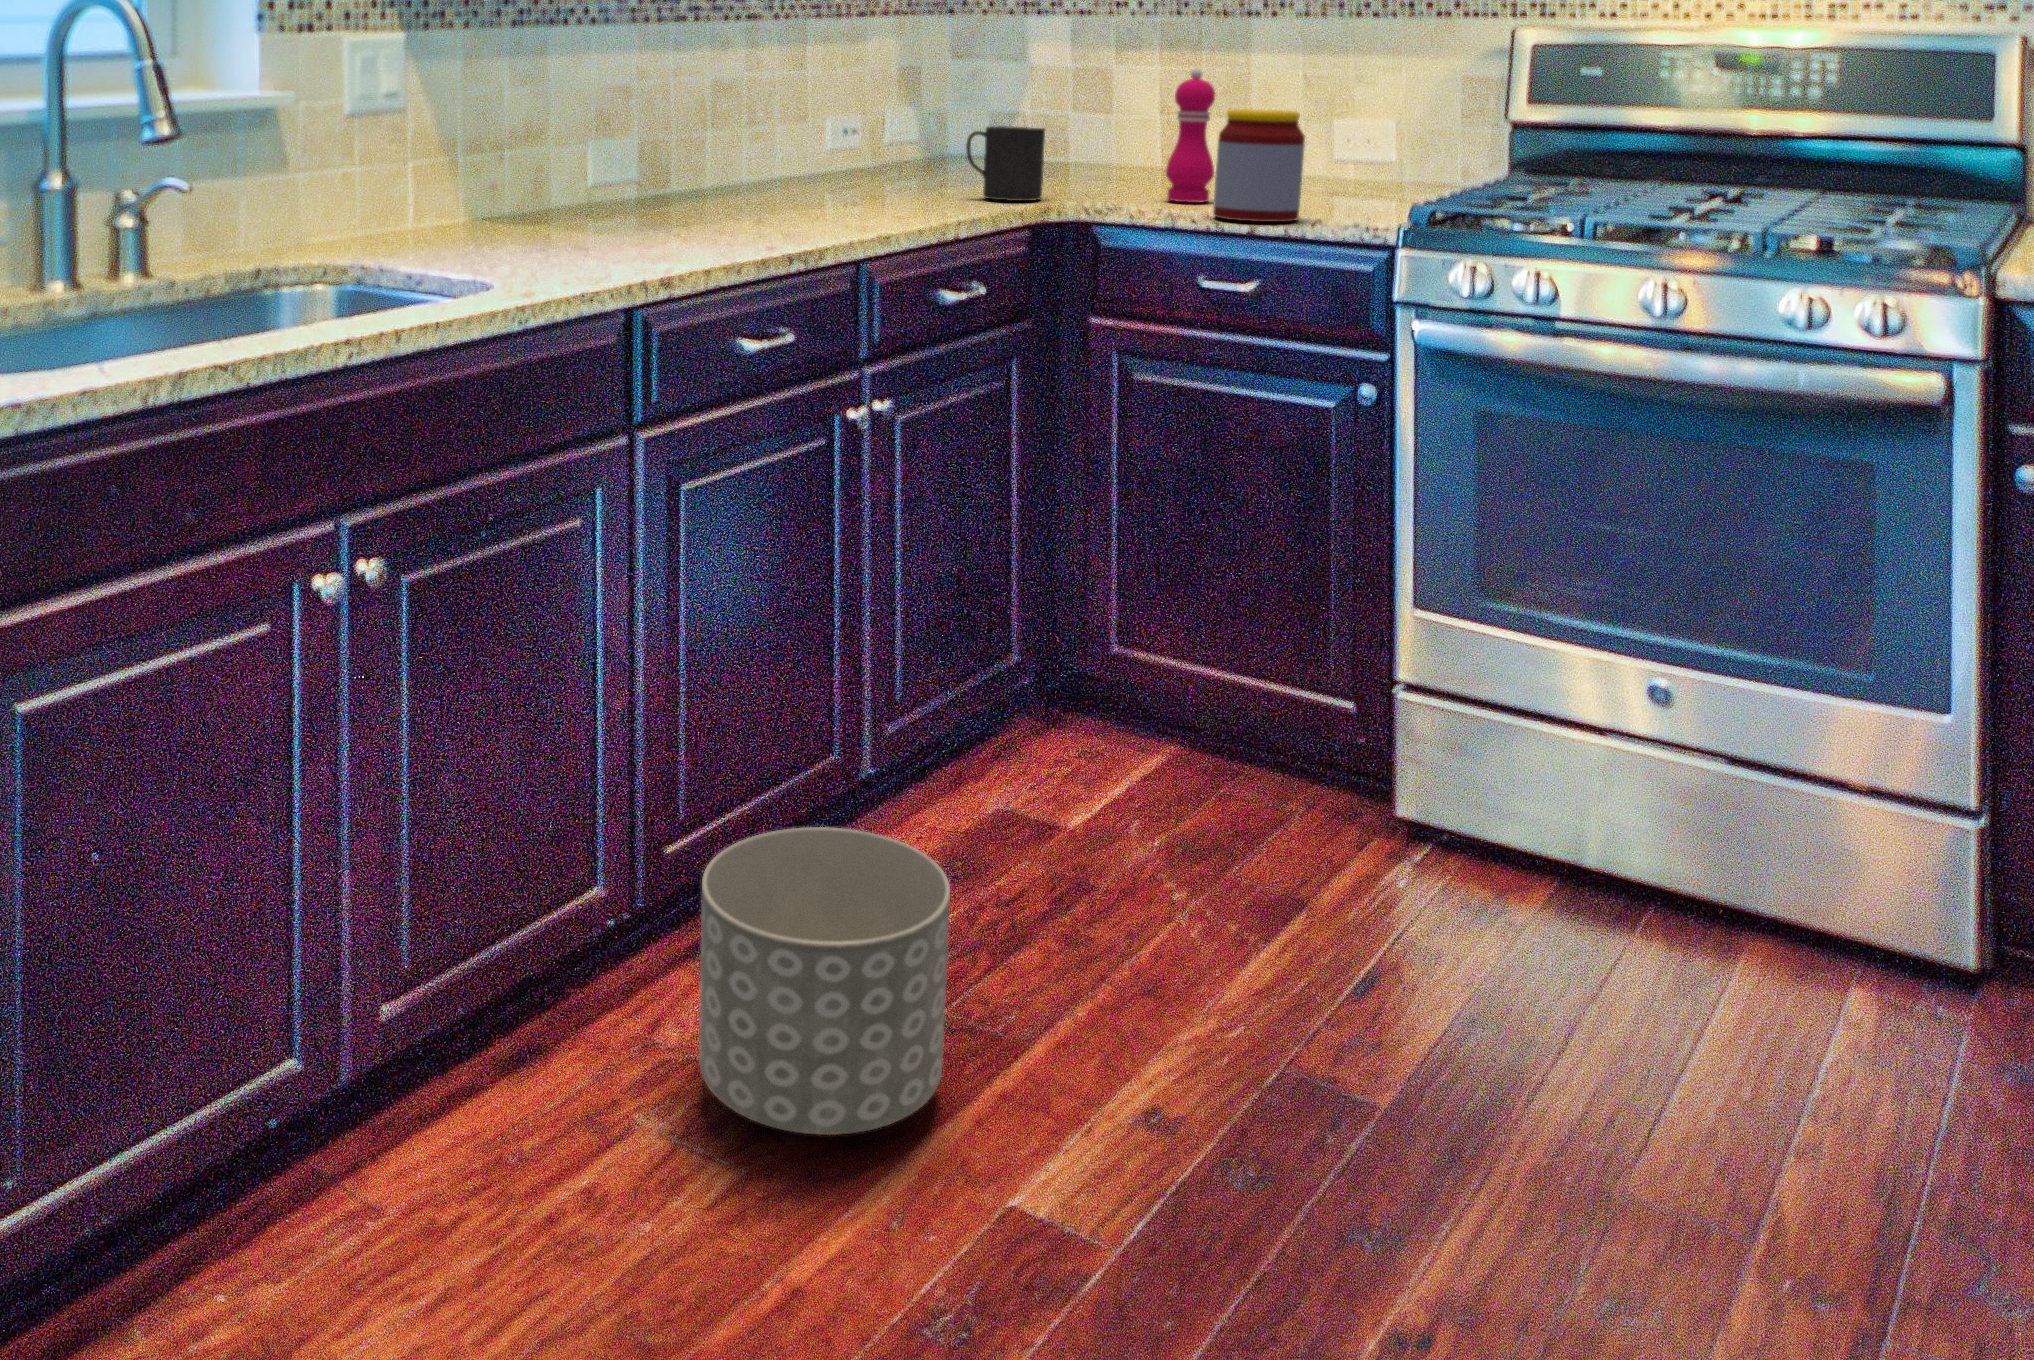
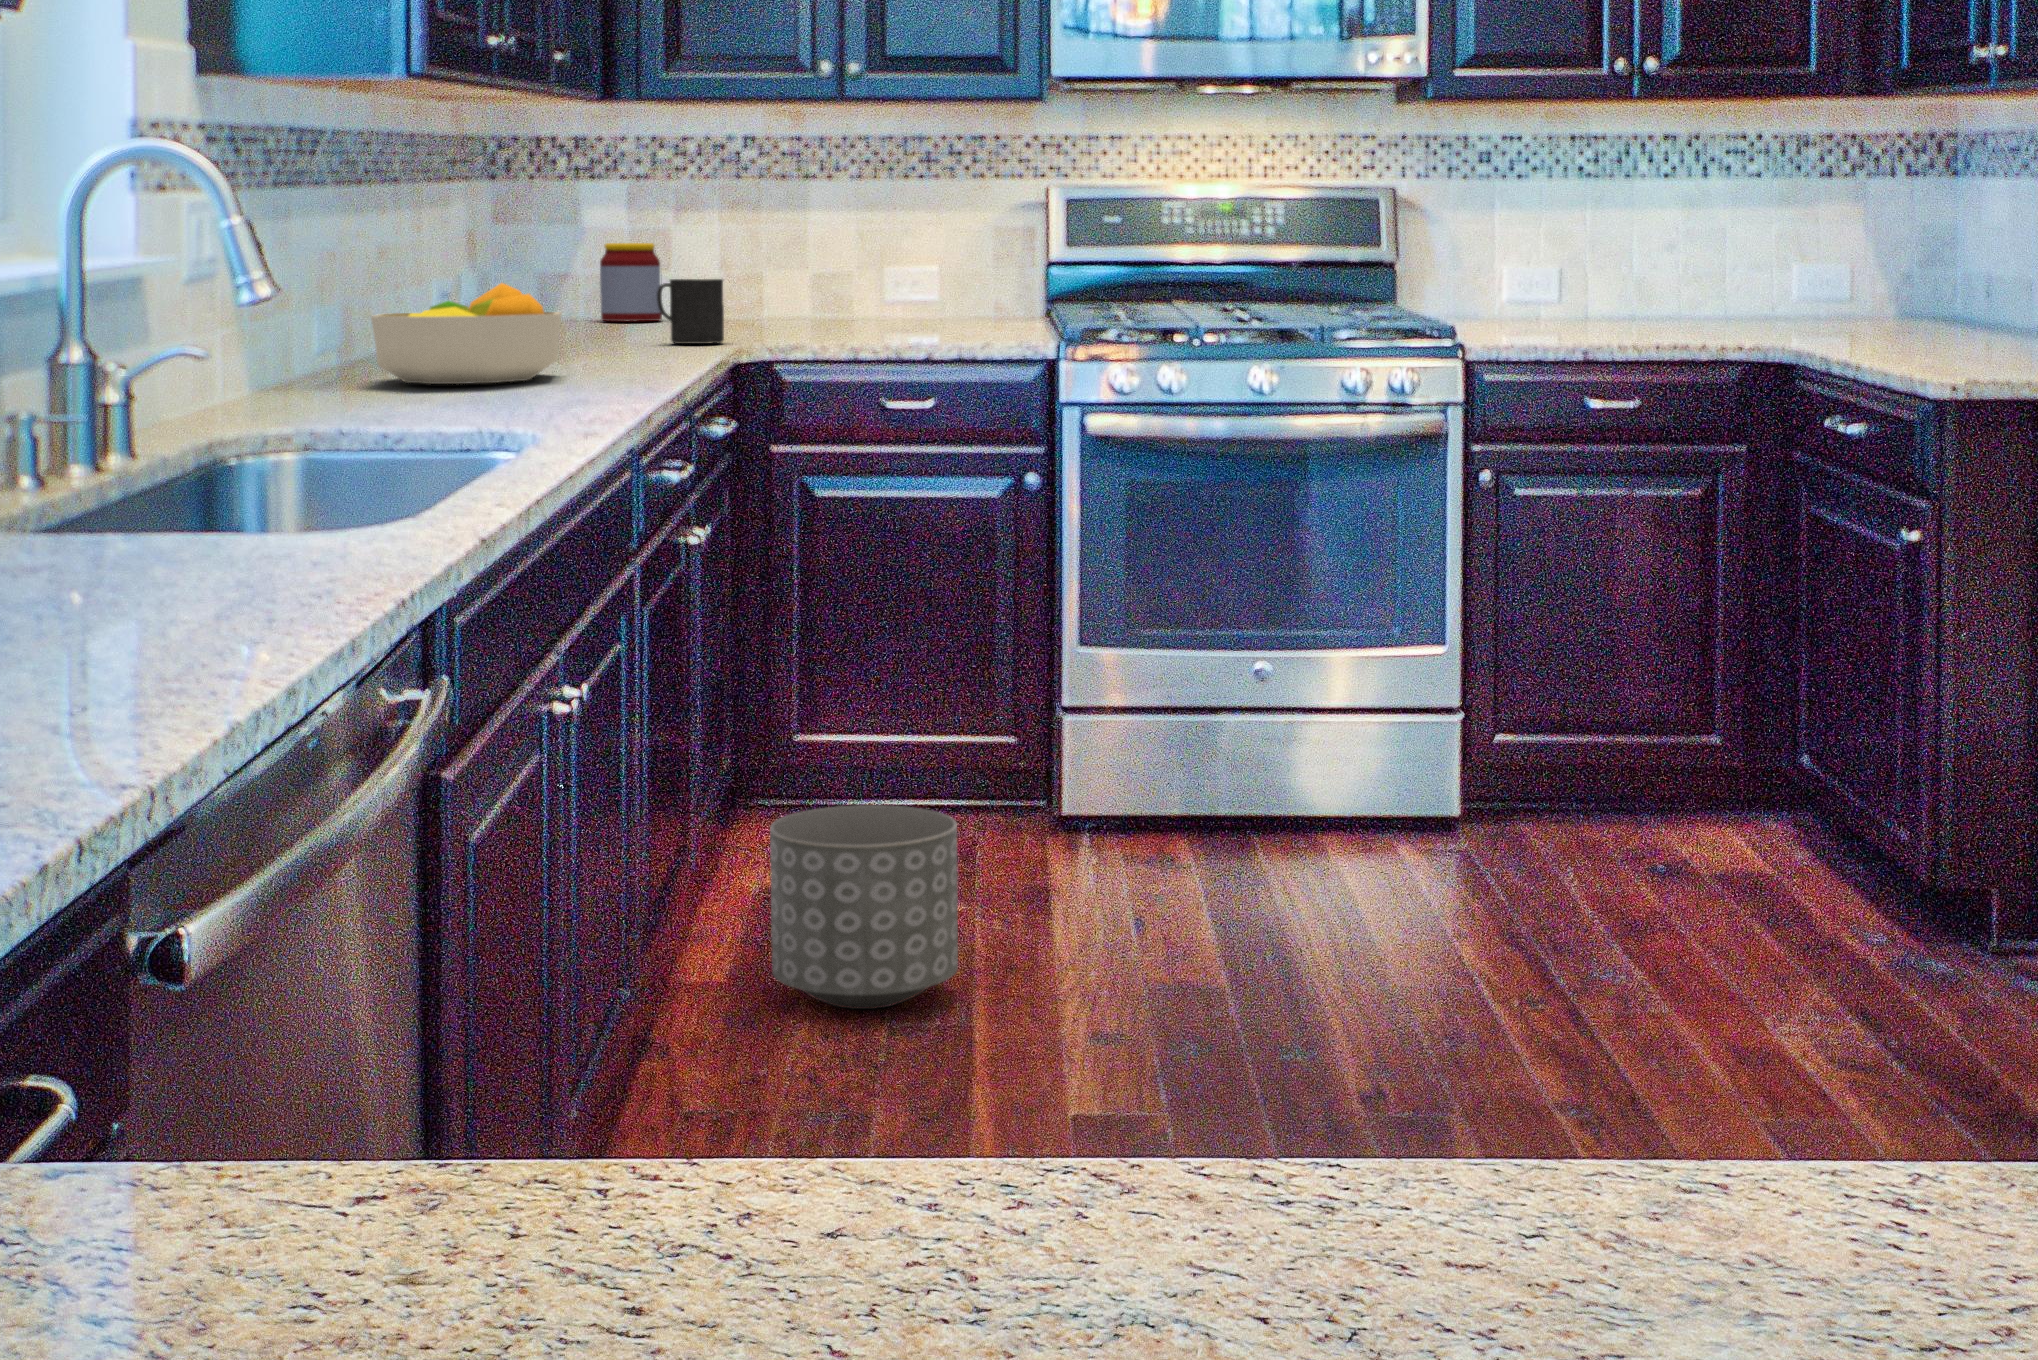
pepper mill: present [1166,68,1215,203] -> none [818,223,859,338]
jar: present [1213,109,1305,222] -> present [600,243,662,321]
fruit bowl: none [451,129,700,248] -> present [371,283,561,384]

